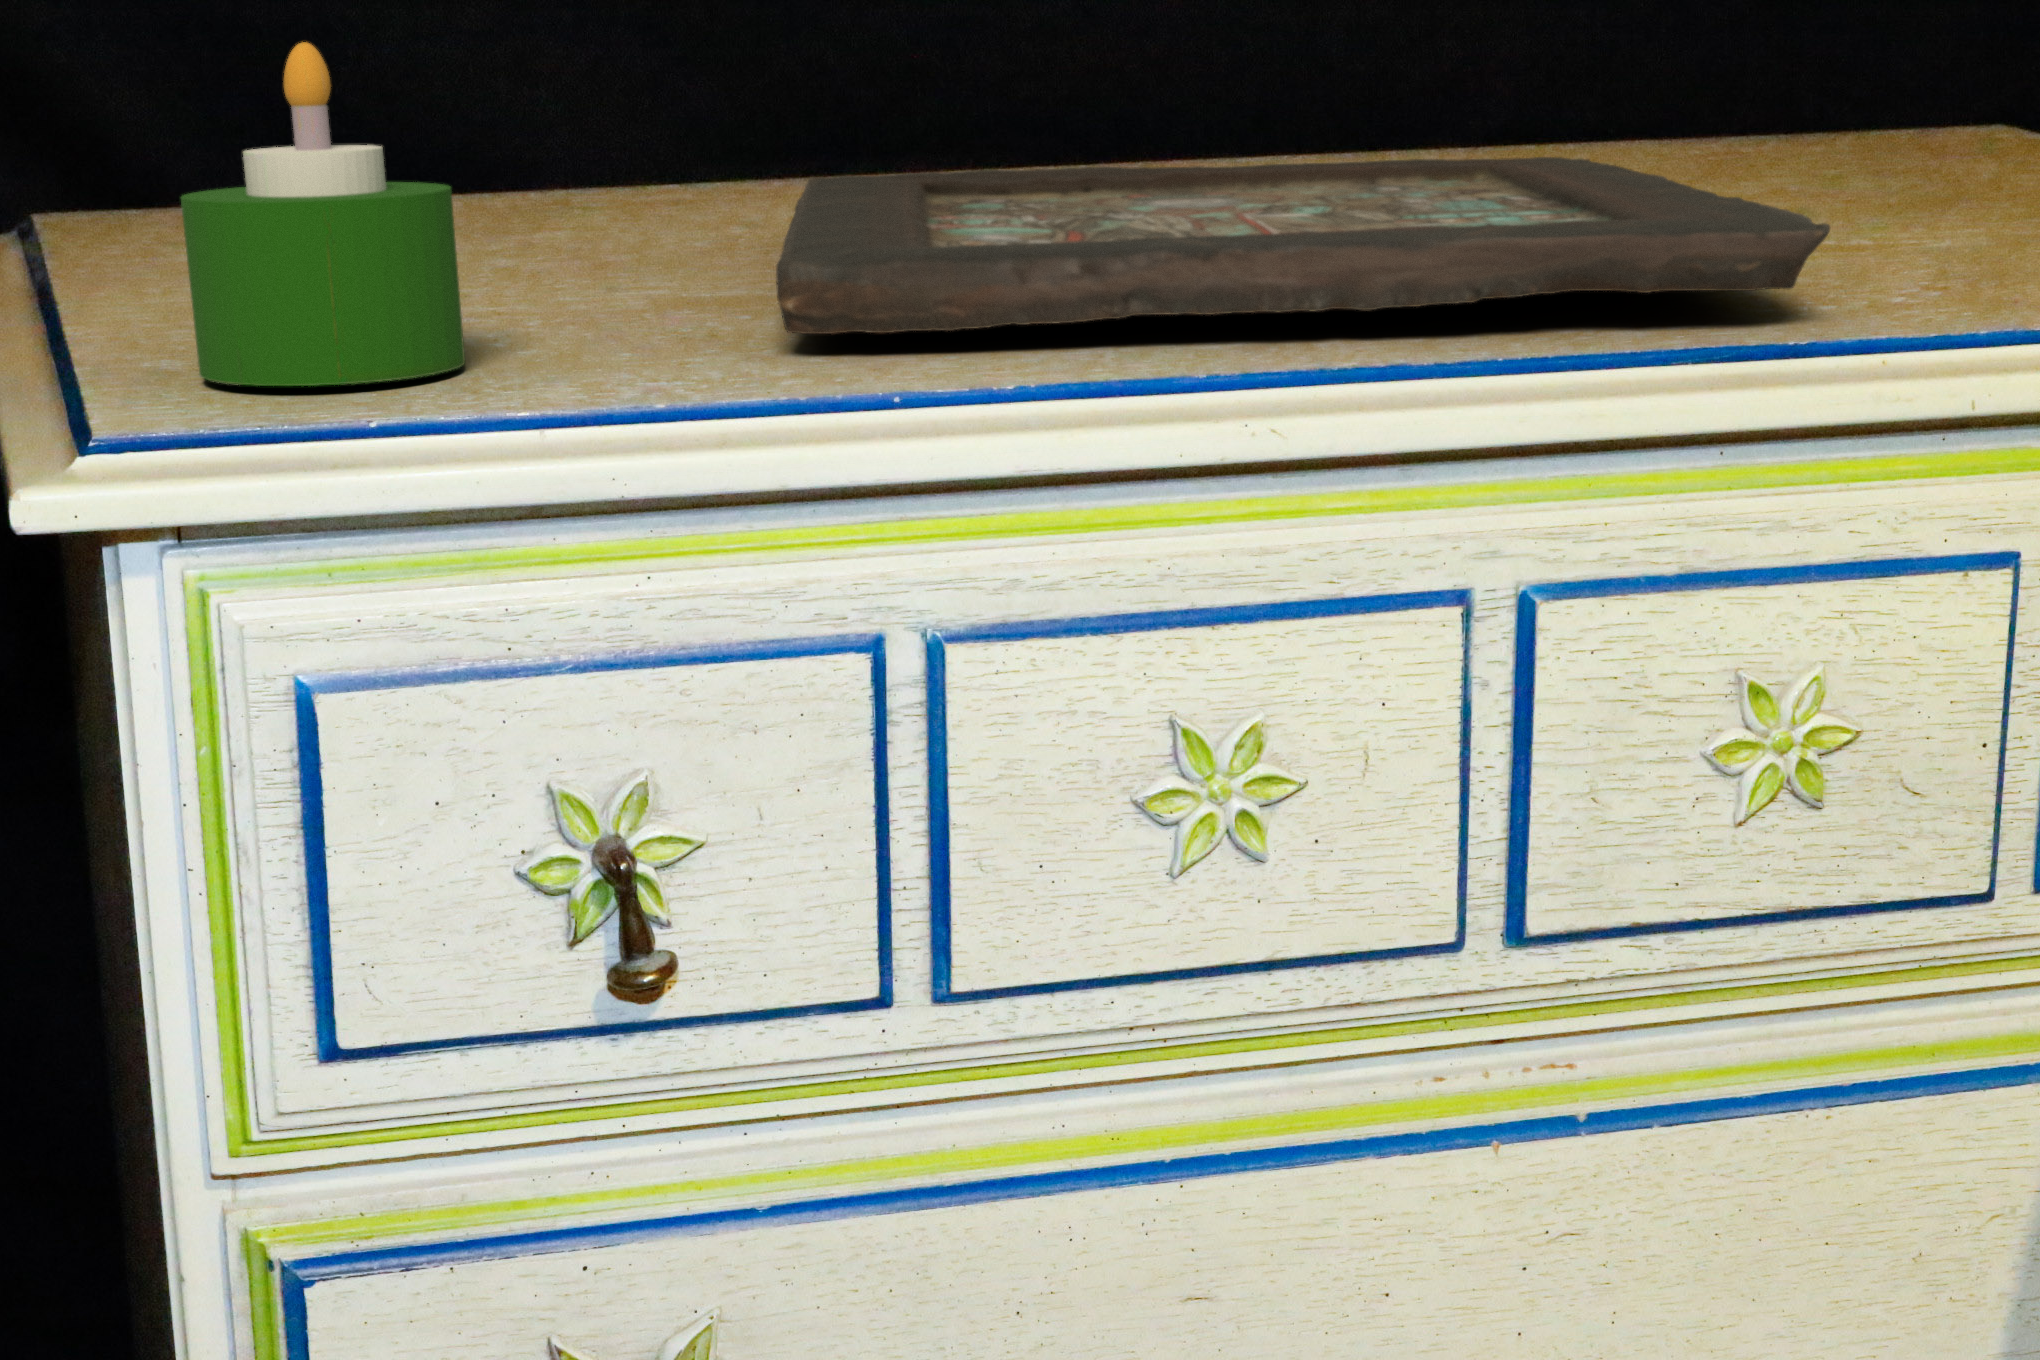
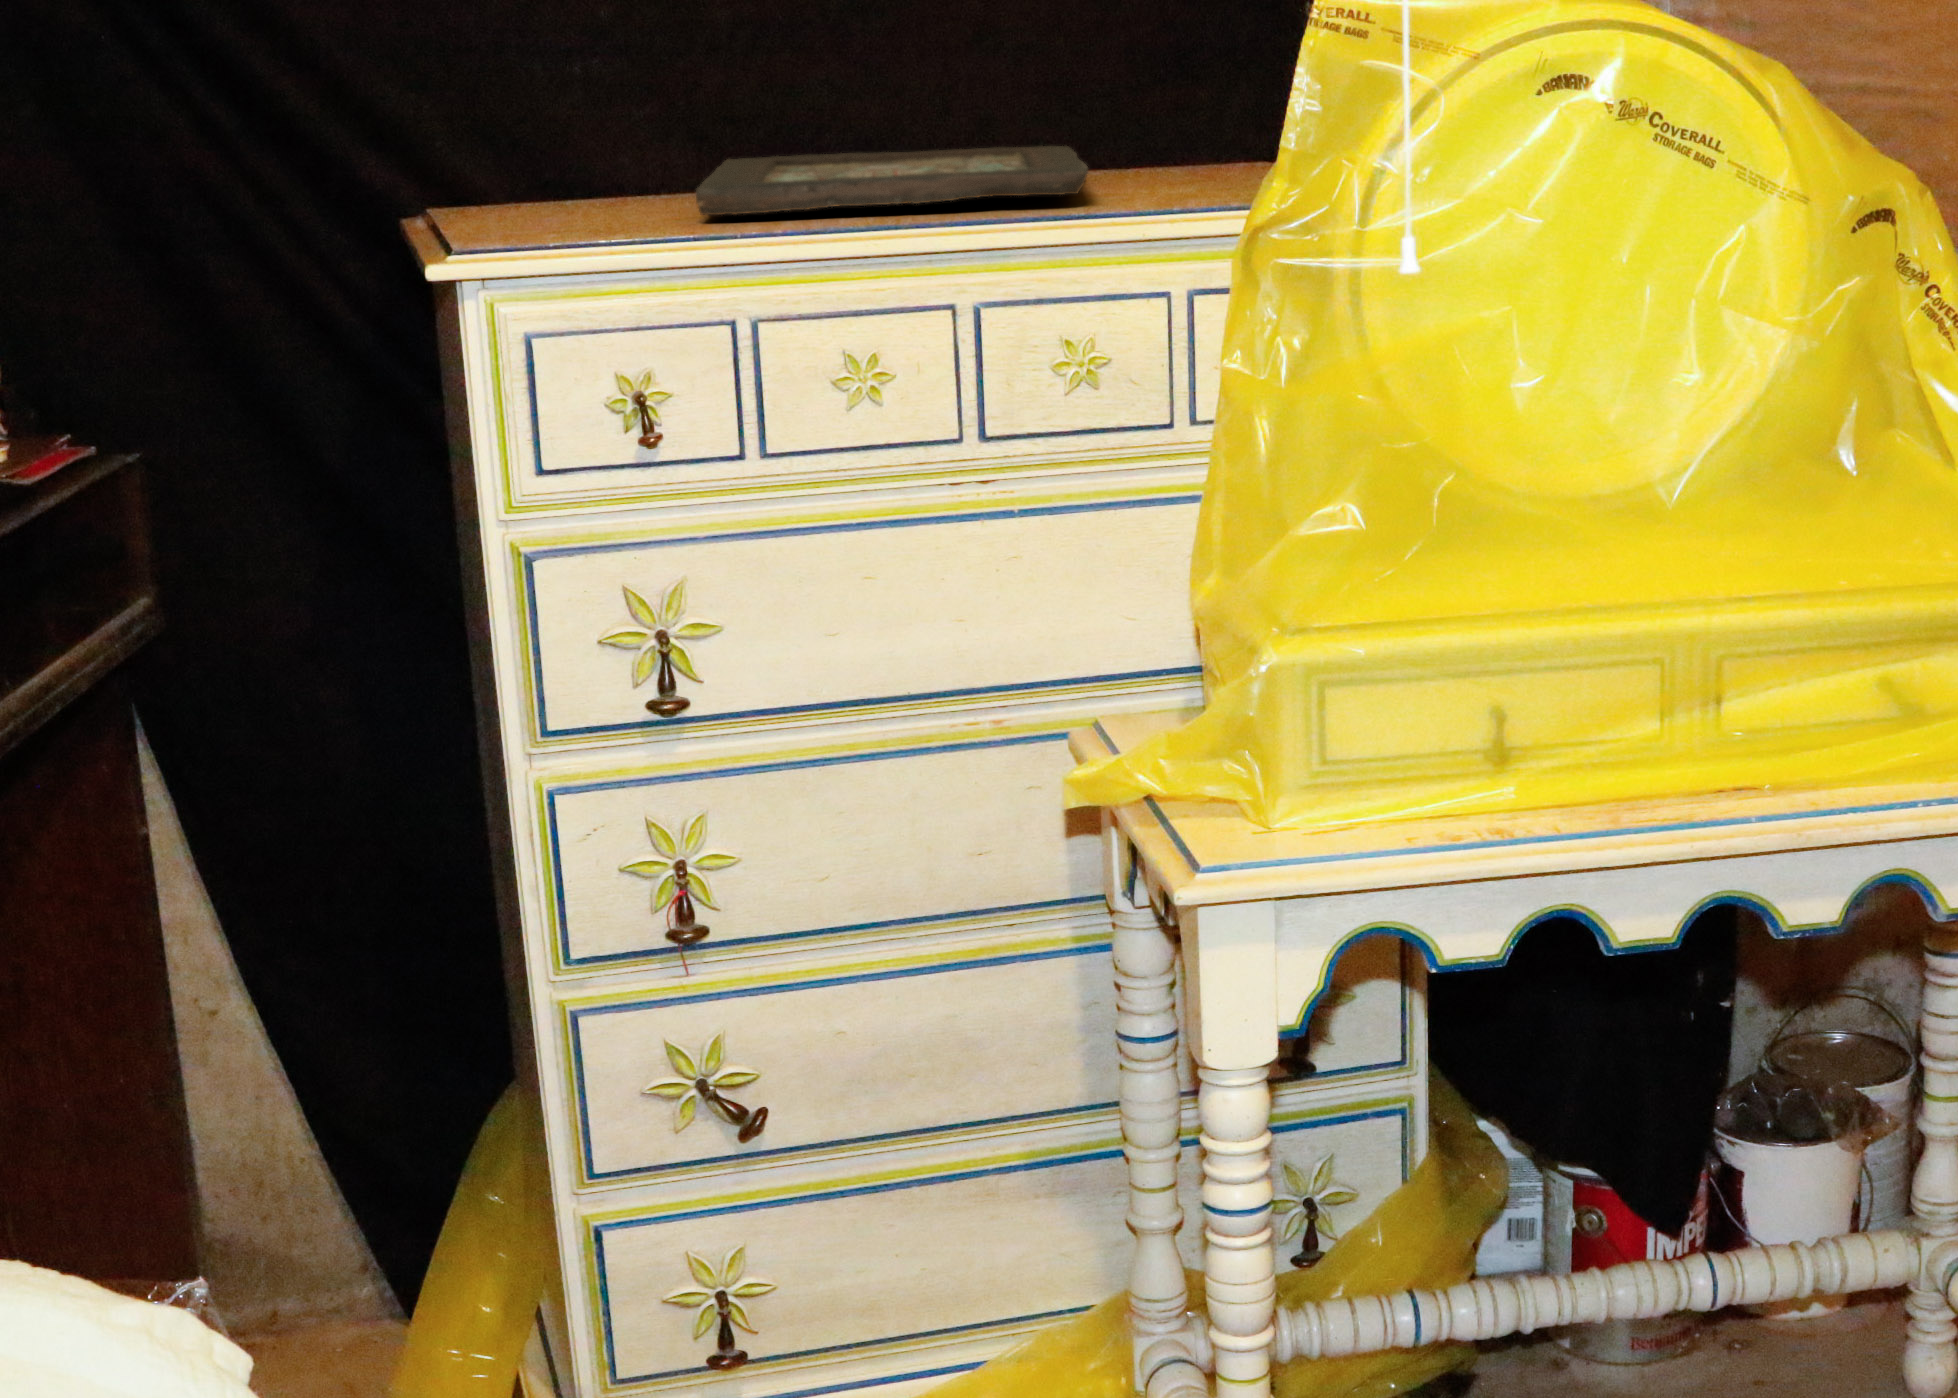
candle: present [181,42,465,386] -> none [475,110,581,235]

